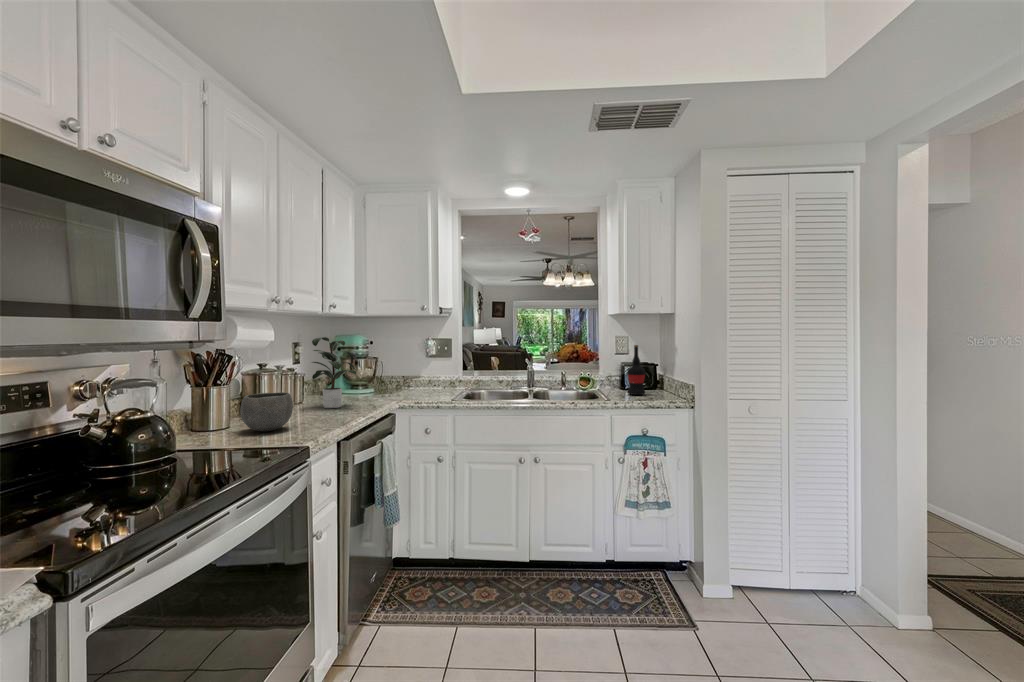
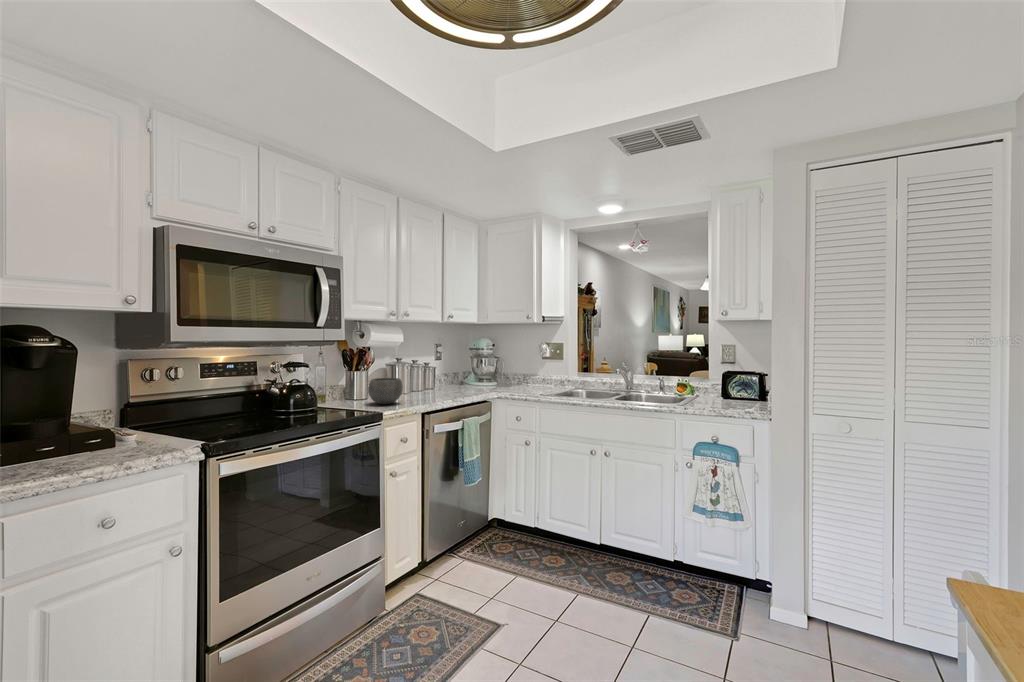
potted plant: present [312,337,356,408] -> none [428,339,475,394]
wine bottle: present [627,345,645,395] -> none [720,352,740,403]

